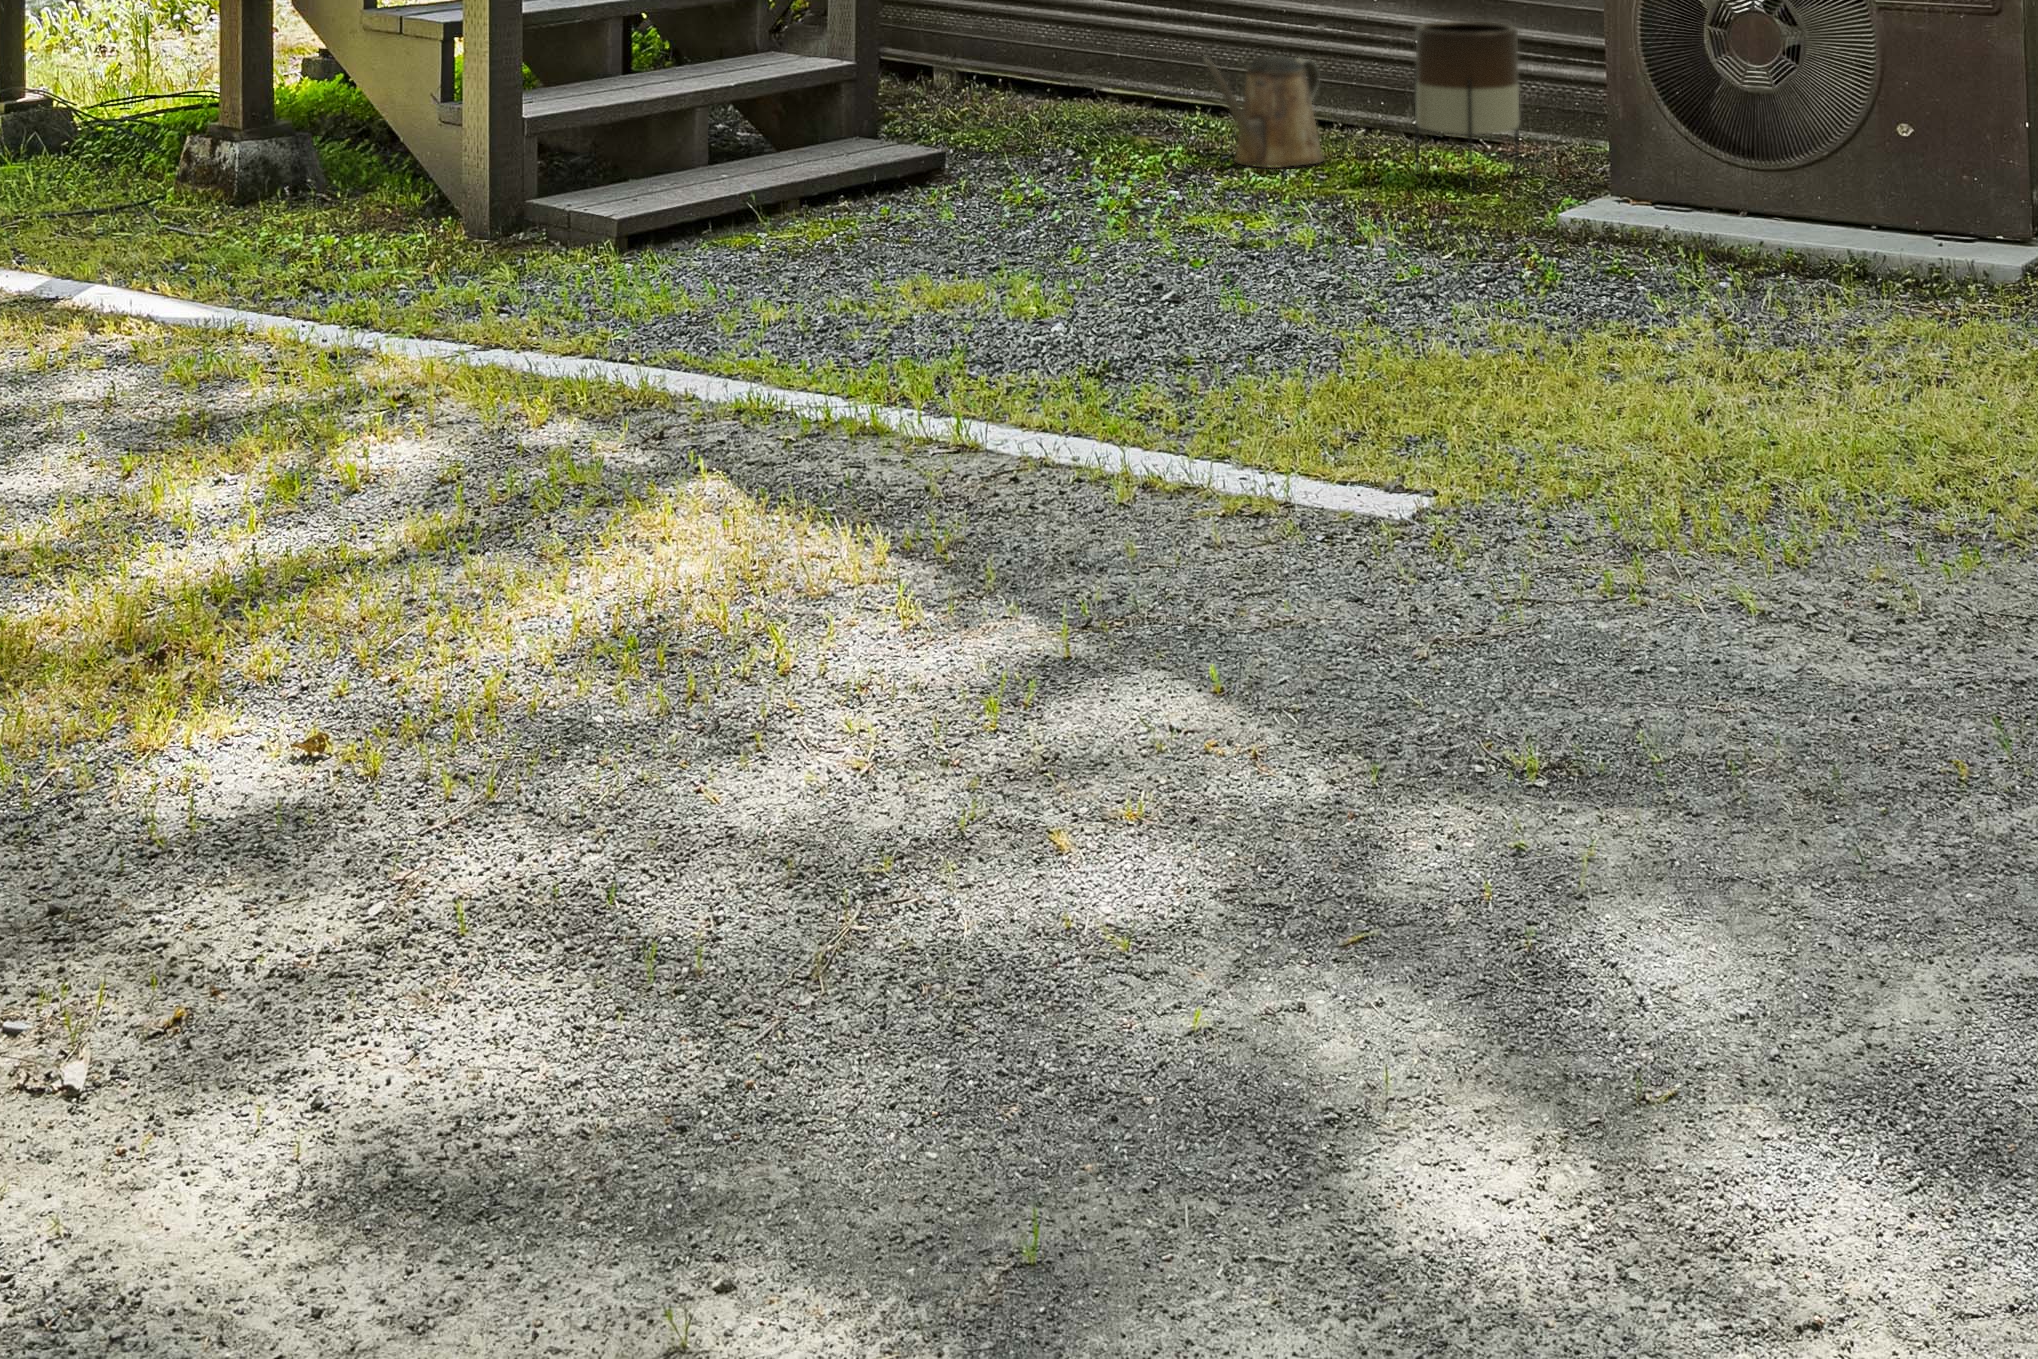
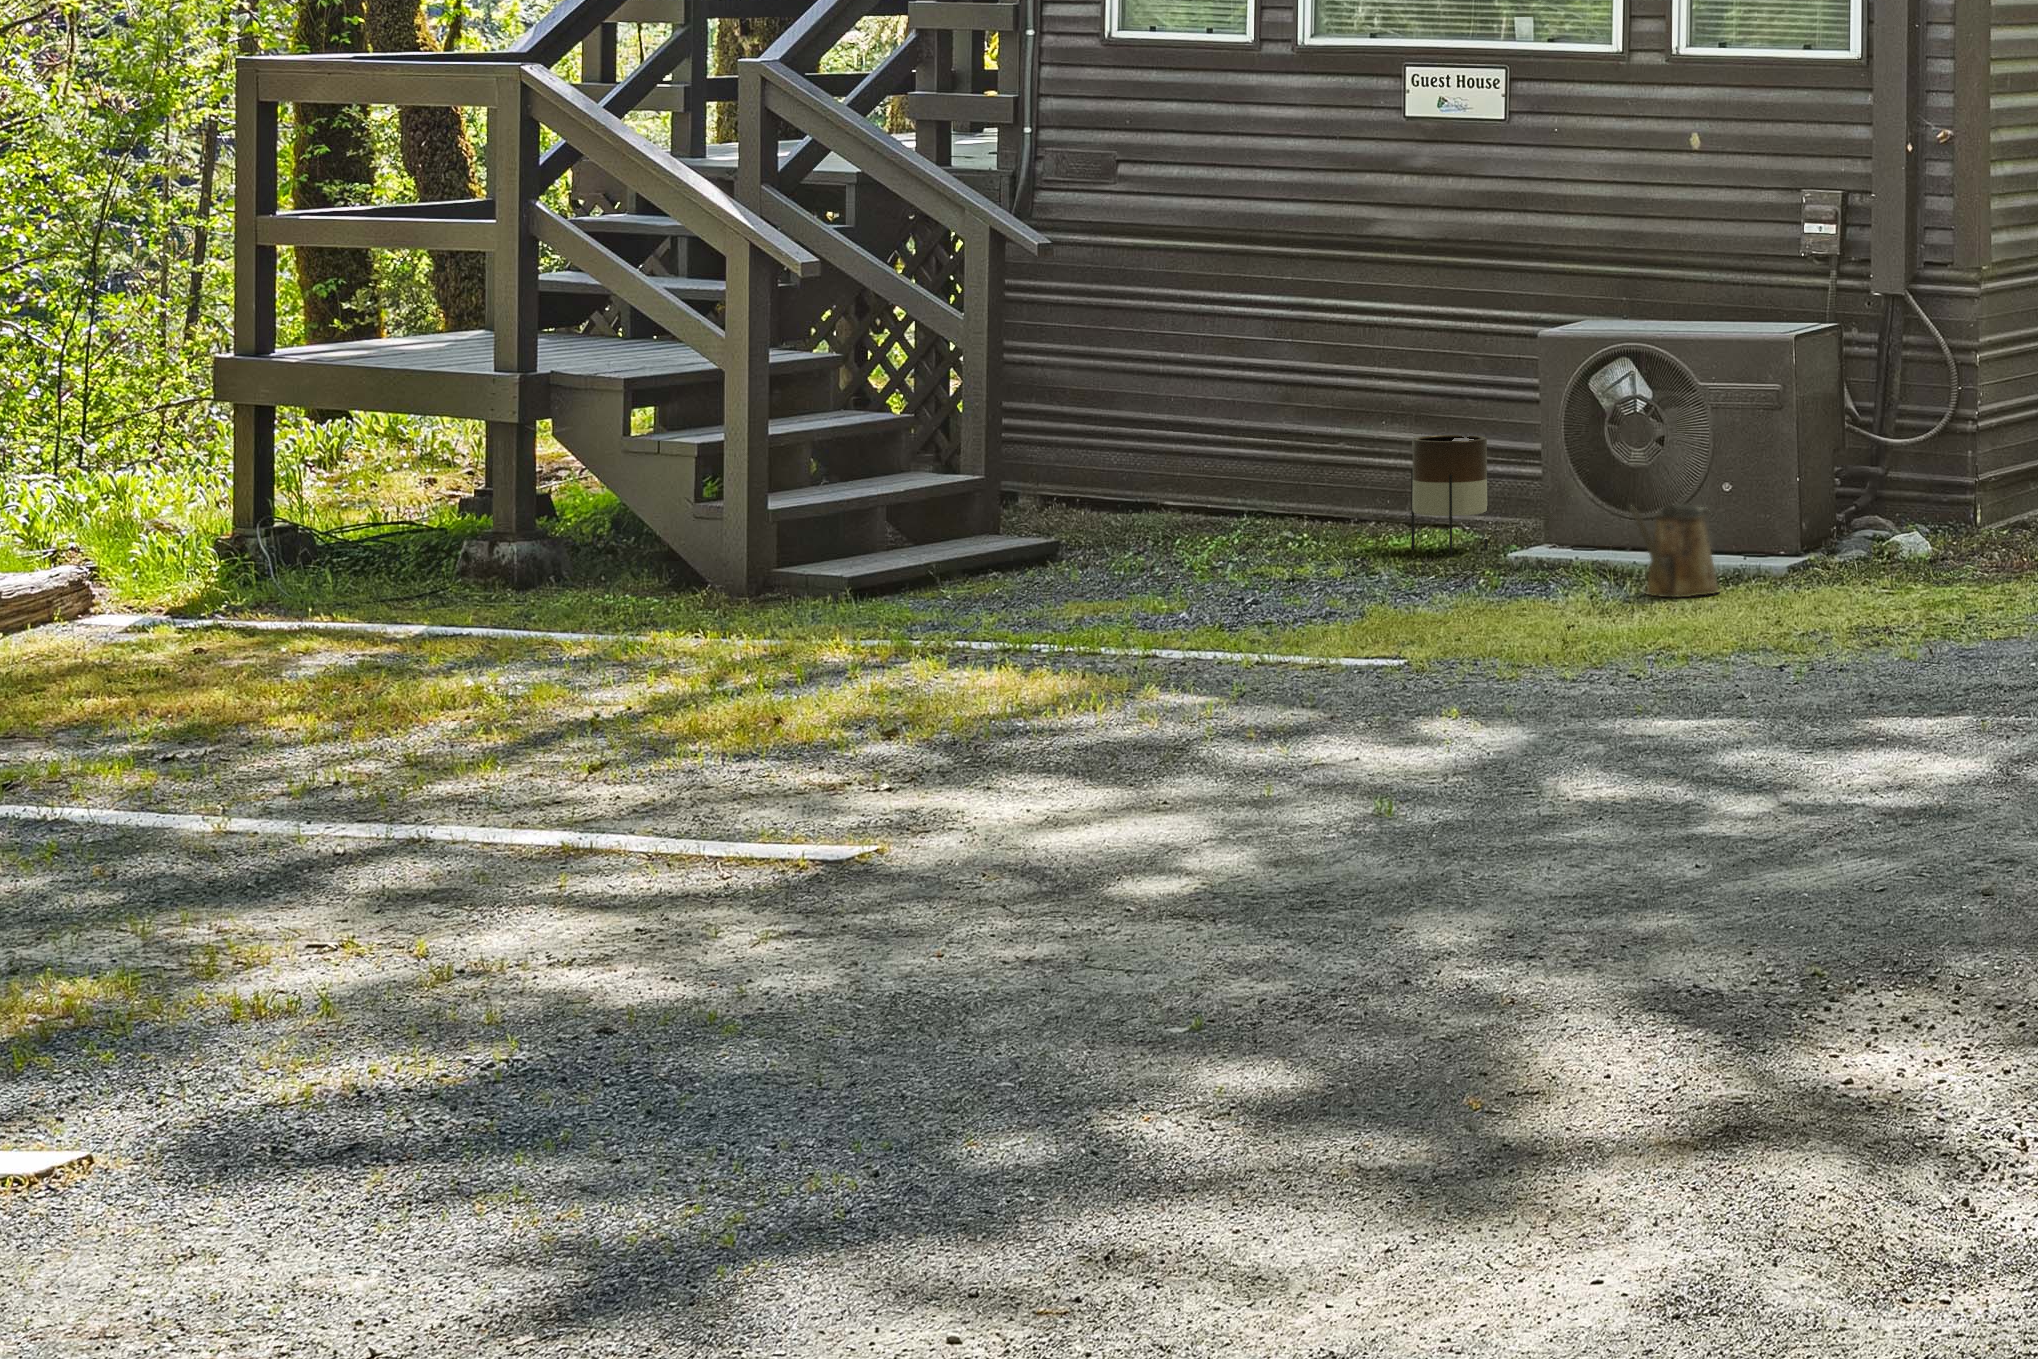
watering can: present [1201,56,1324,168] -> present [1627,504,1719,597]

